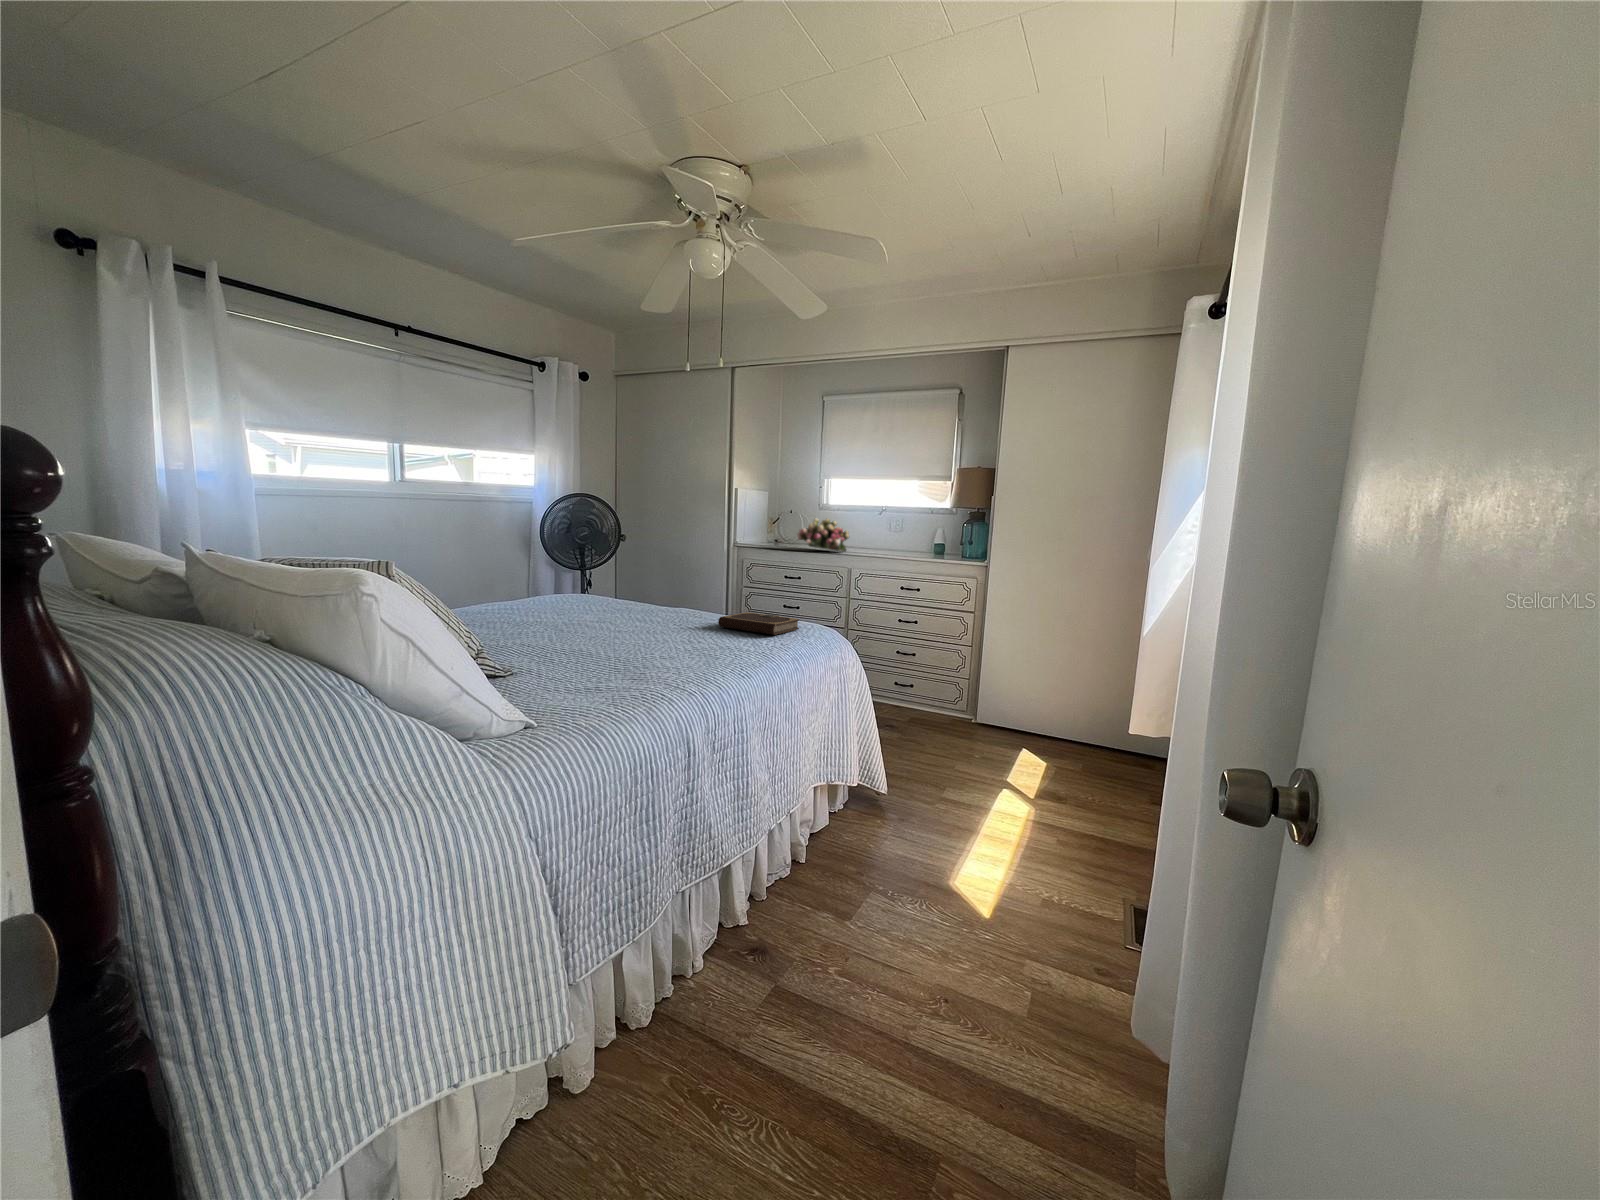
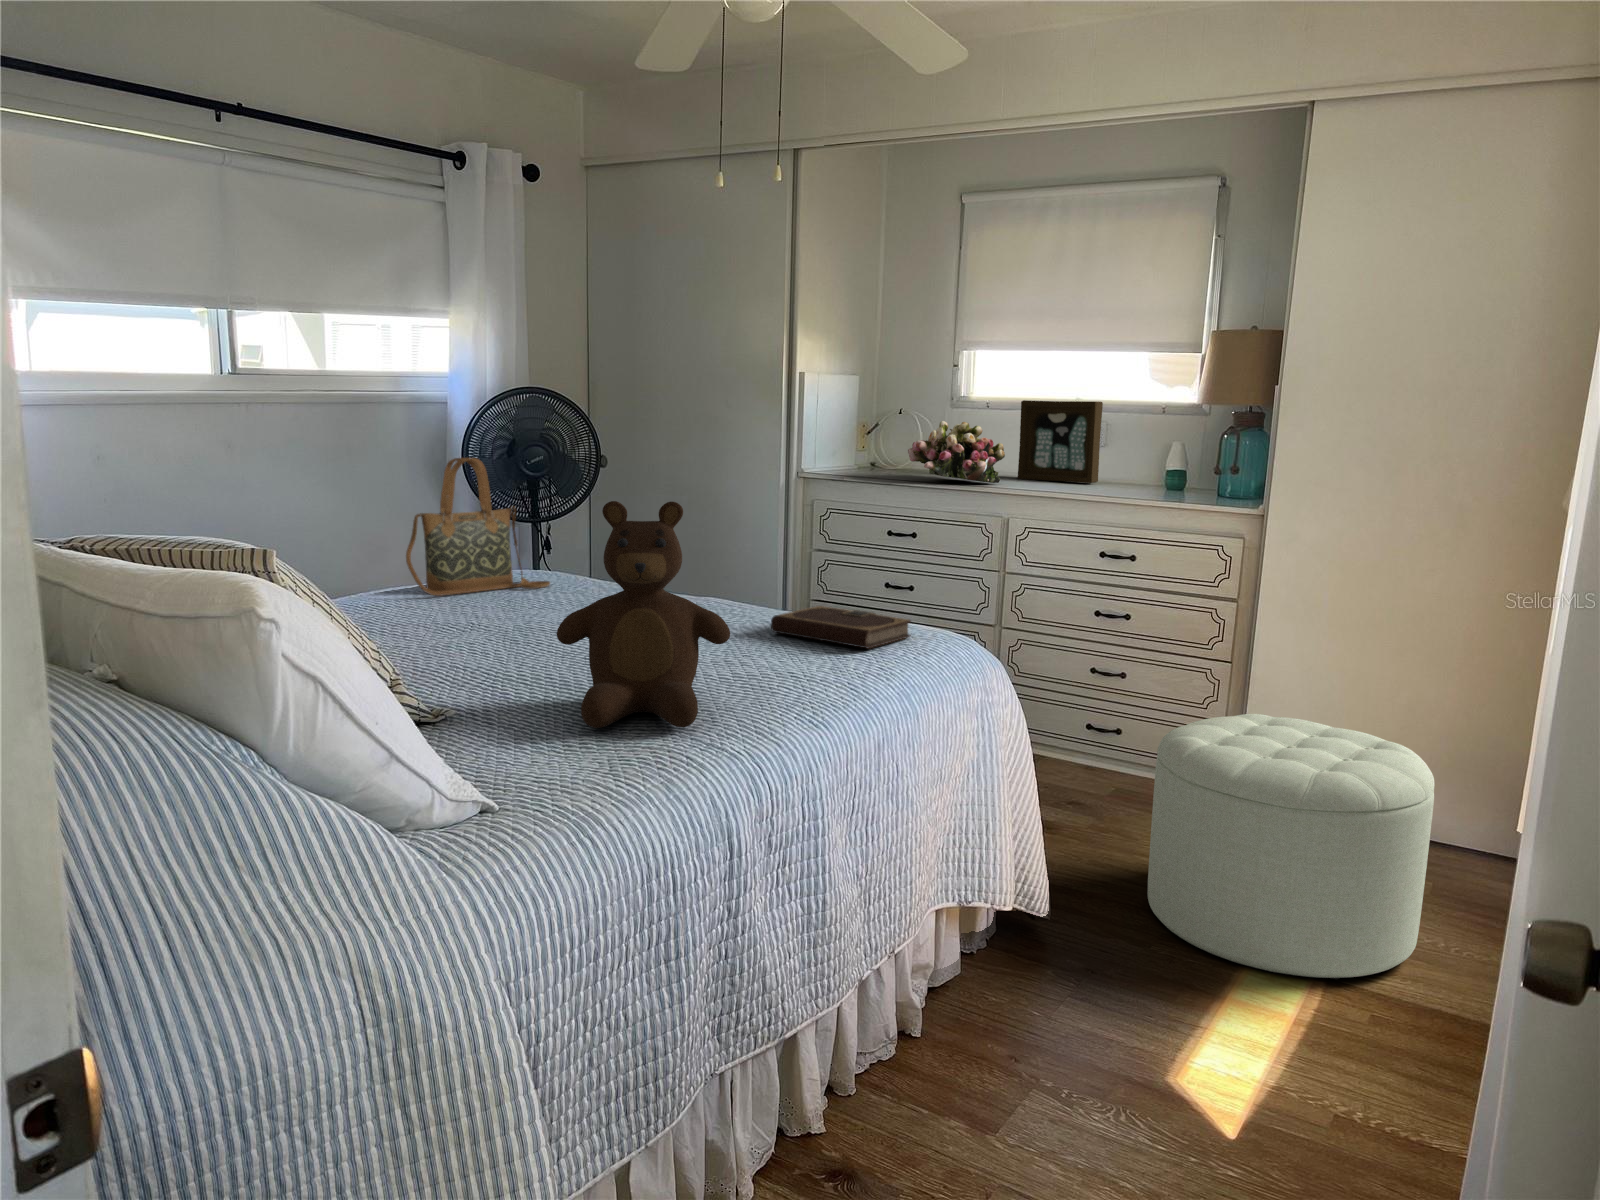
picture frame: none [856,508,901,553] -> present [1018,400,1103,483]
handbag: none [502,528,590,608] -> present [406,458,550,596]
teddy bear: none [586,542,693,678] -> present [557,501,730,728]
ottoman: none [931,673,1084,819] -> present [1148,714,1435,979]

